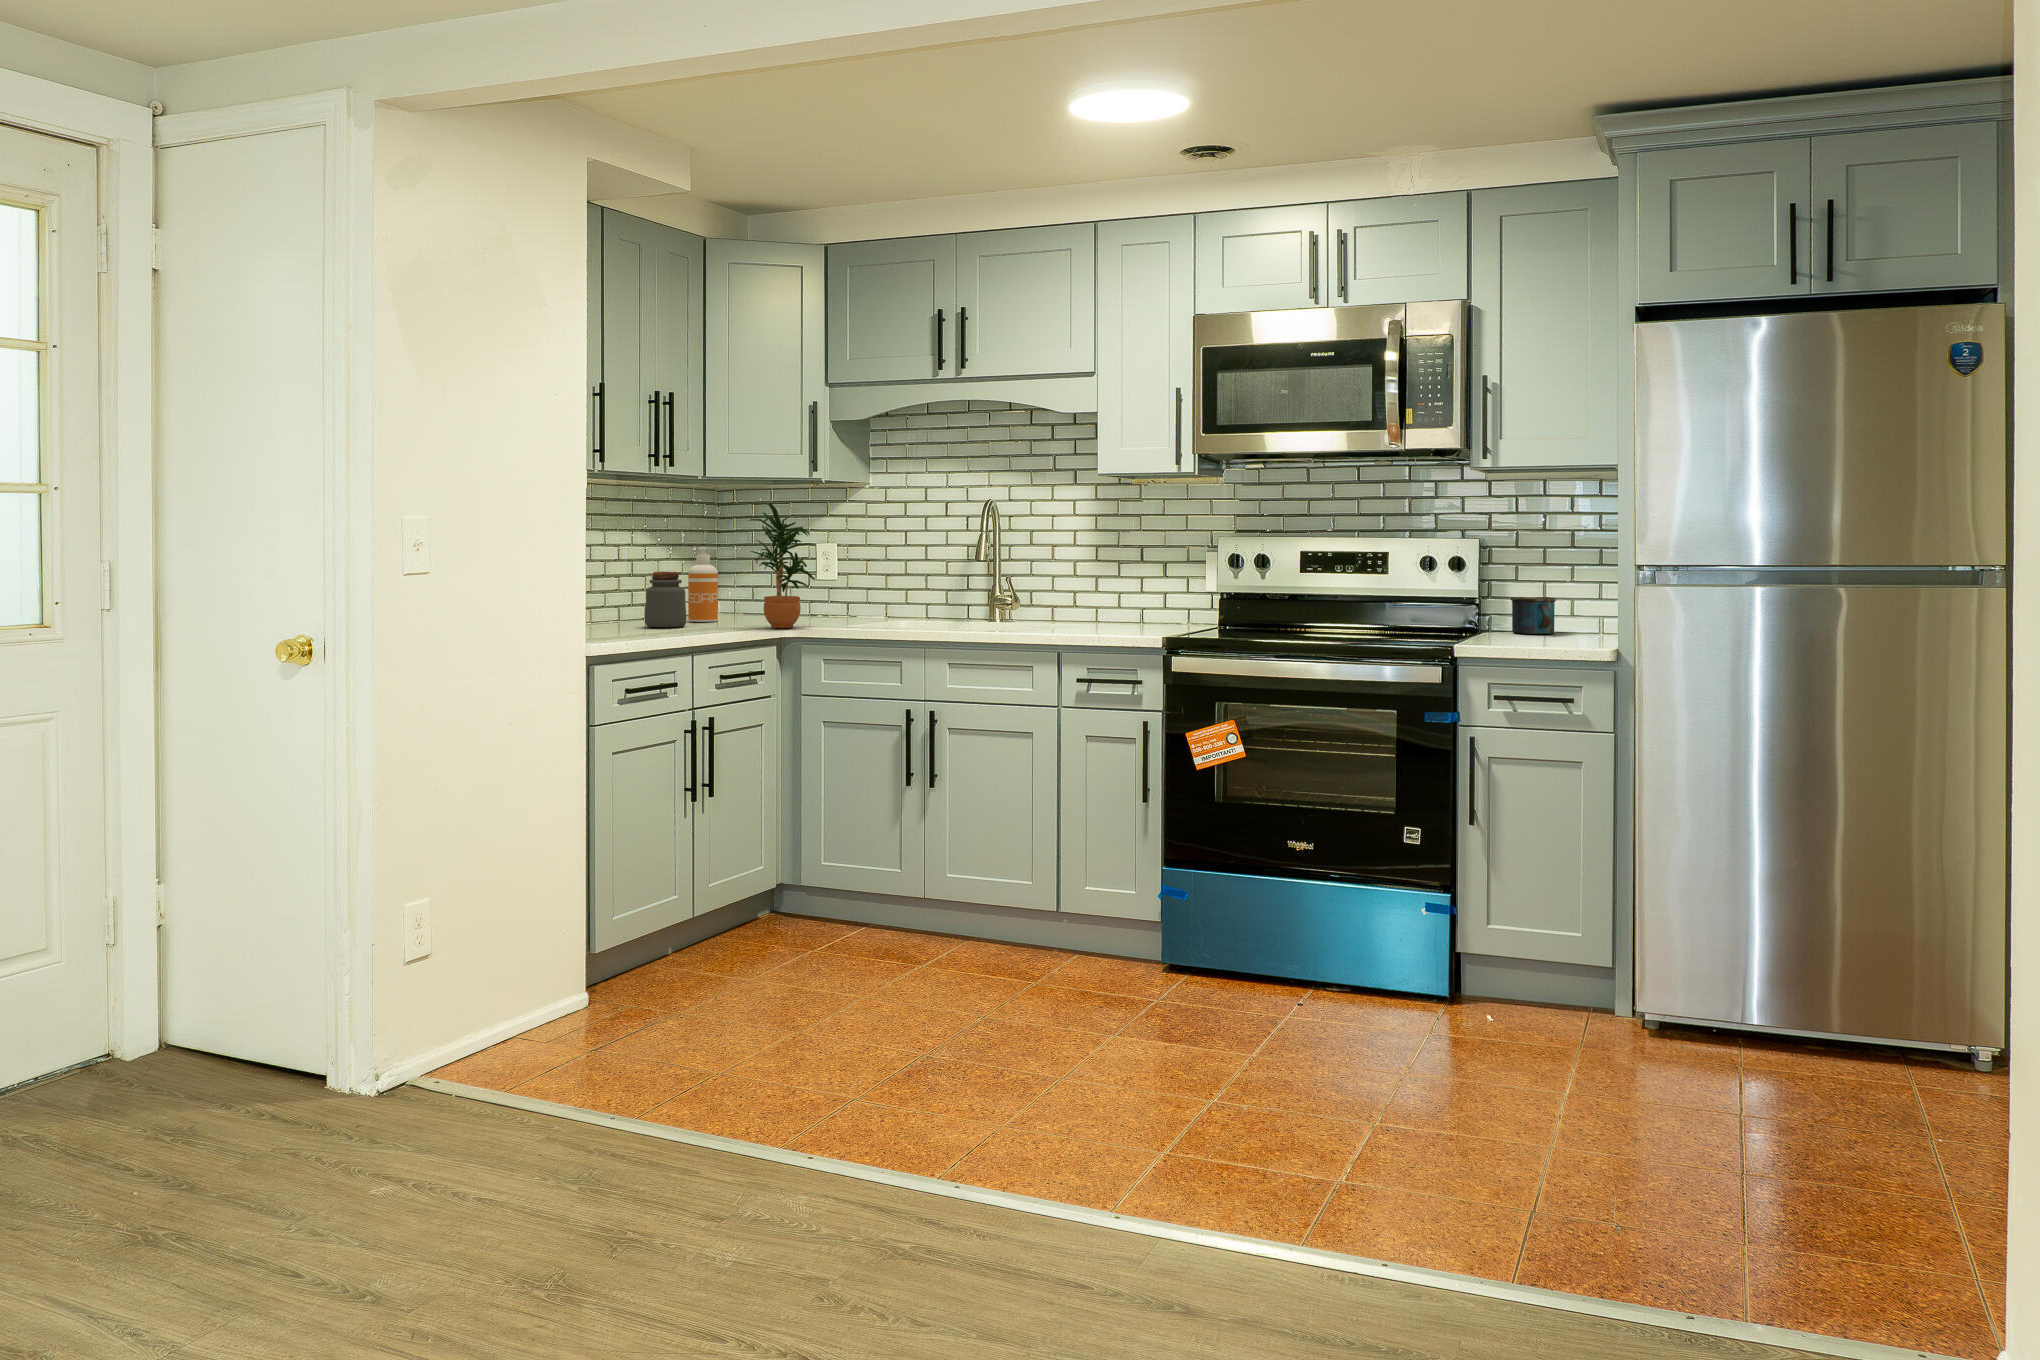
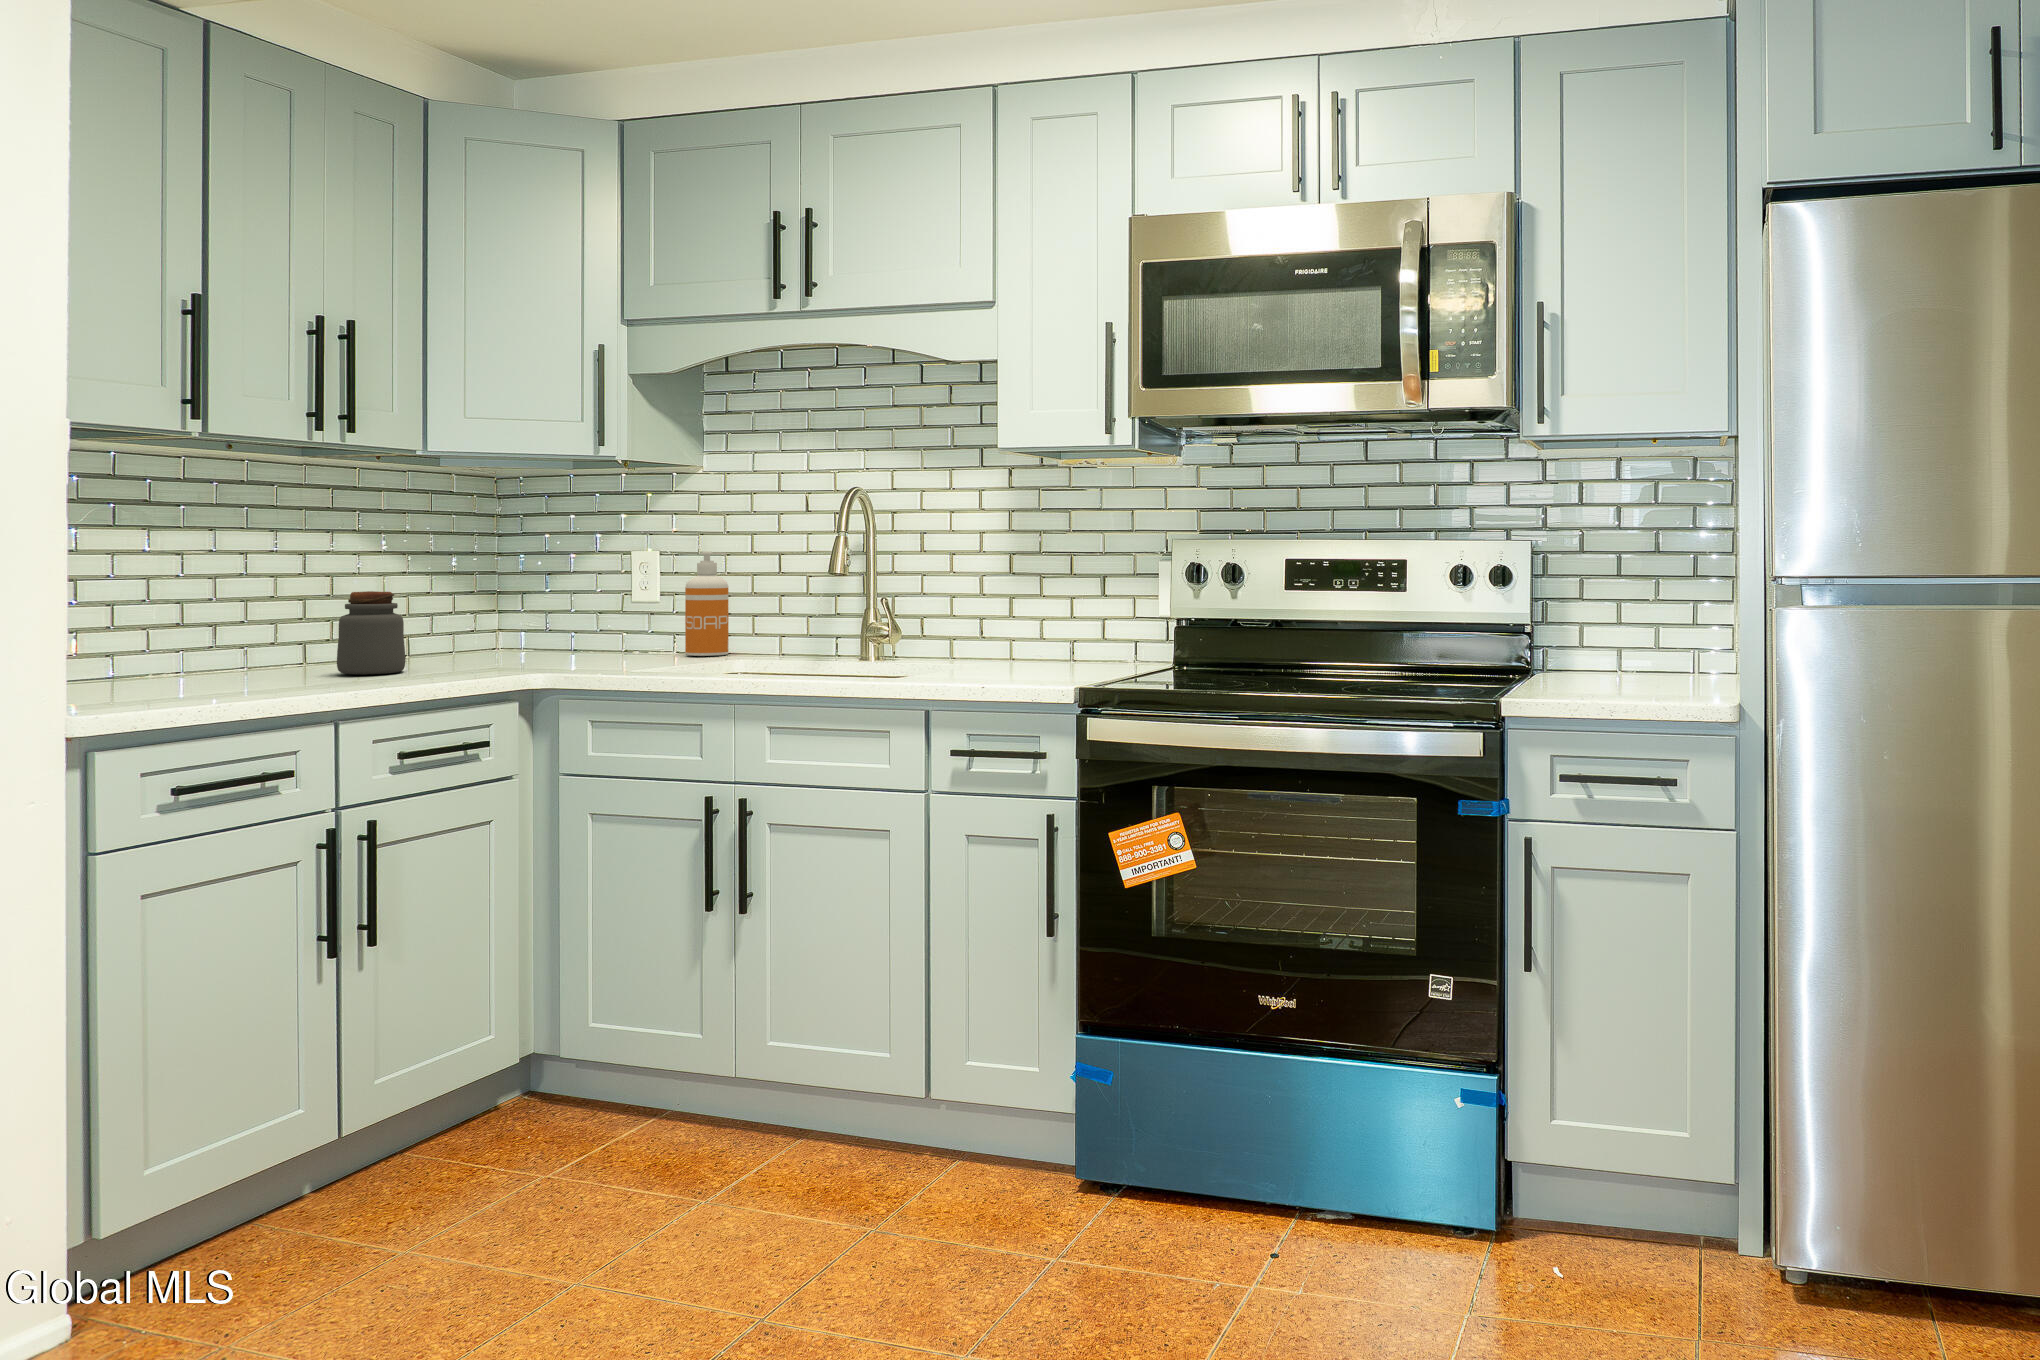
potted plant: present [750,503,815,628] -> none [489,489,601,674]
soap dispenser: present [688,547,718,622] -> present [685,552,729,656]
mug: present [1511,597,1556,634] -> none [1572,623,1635,675]

